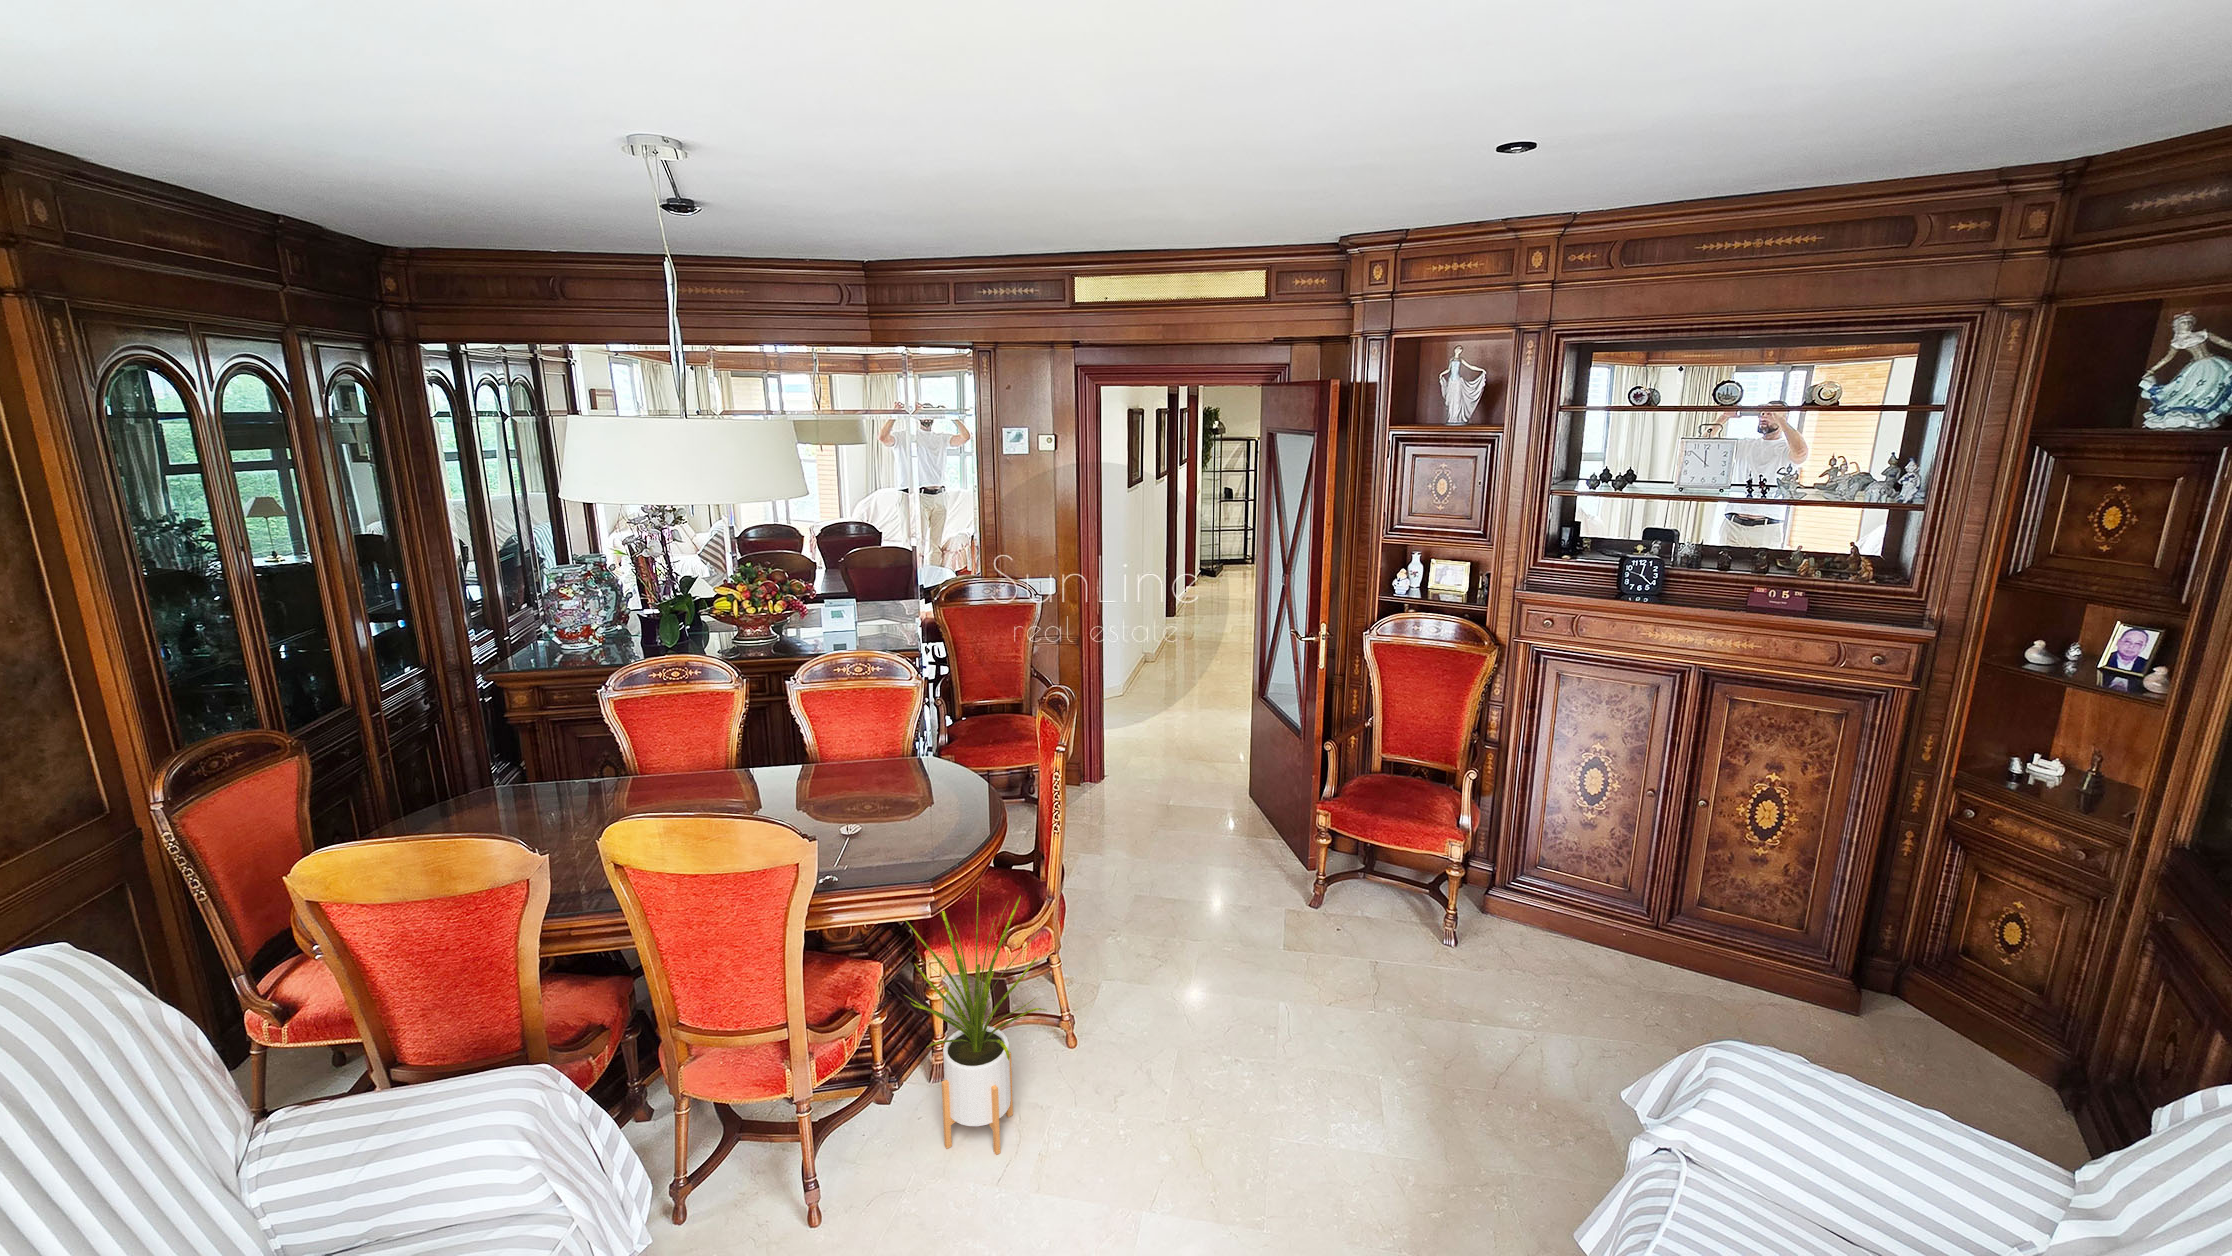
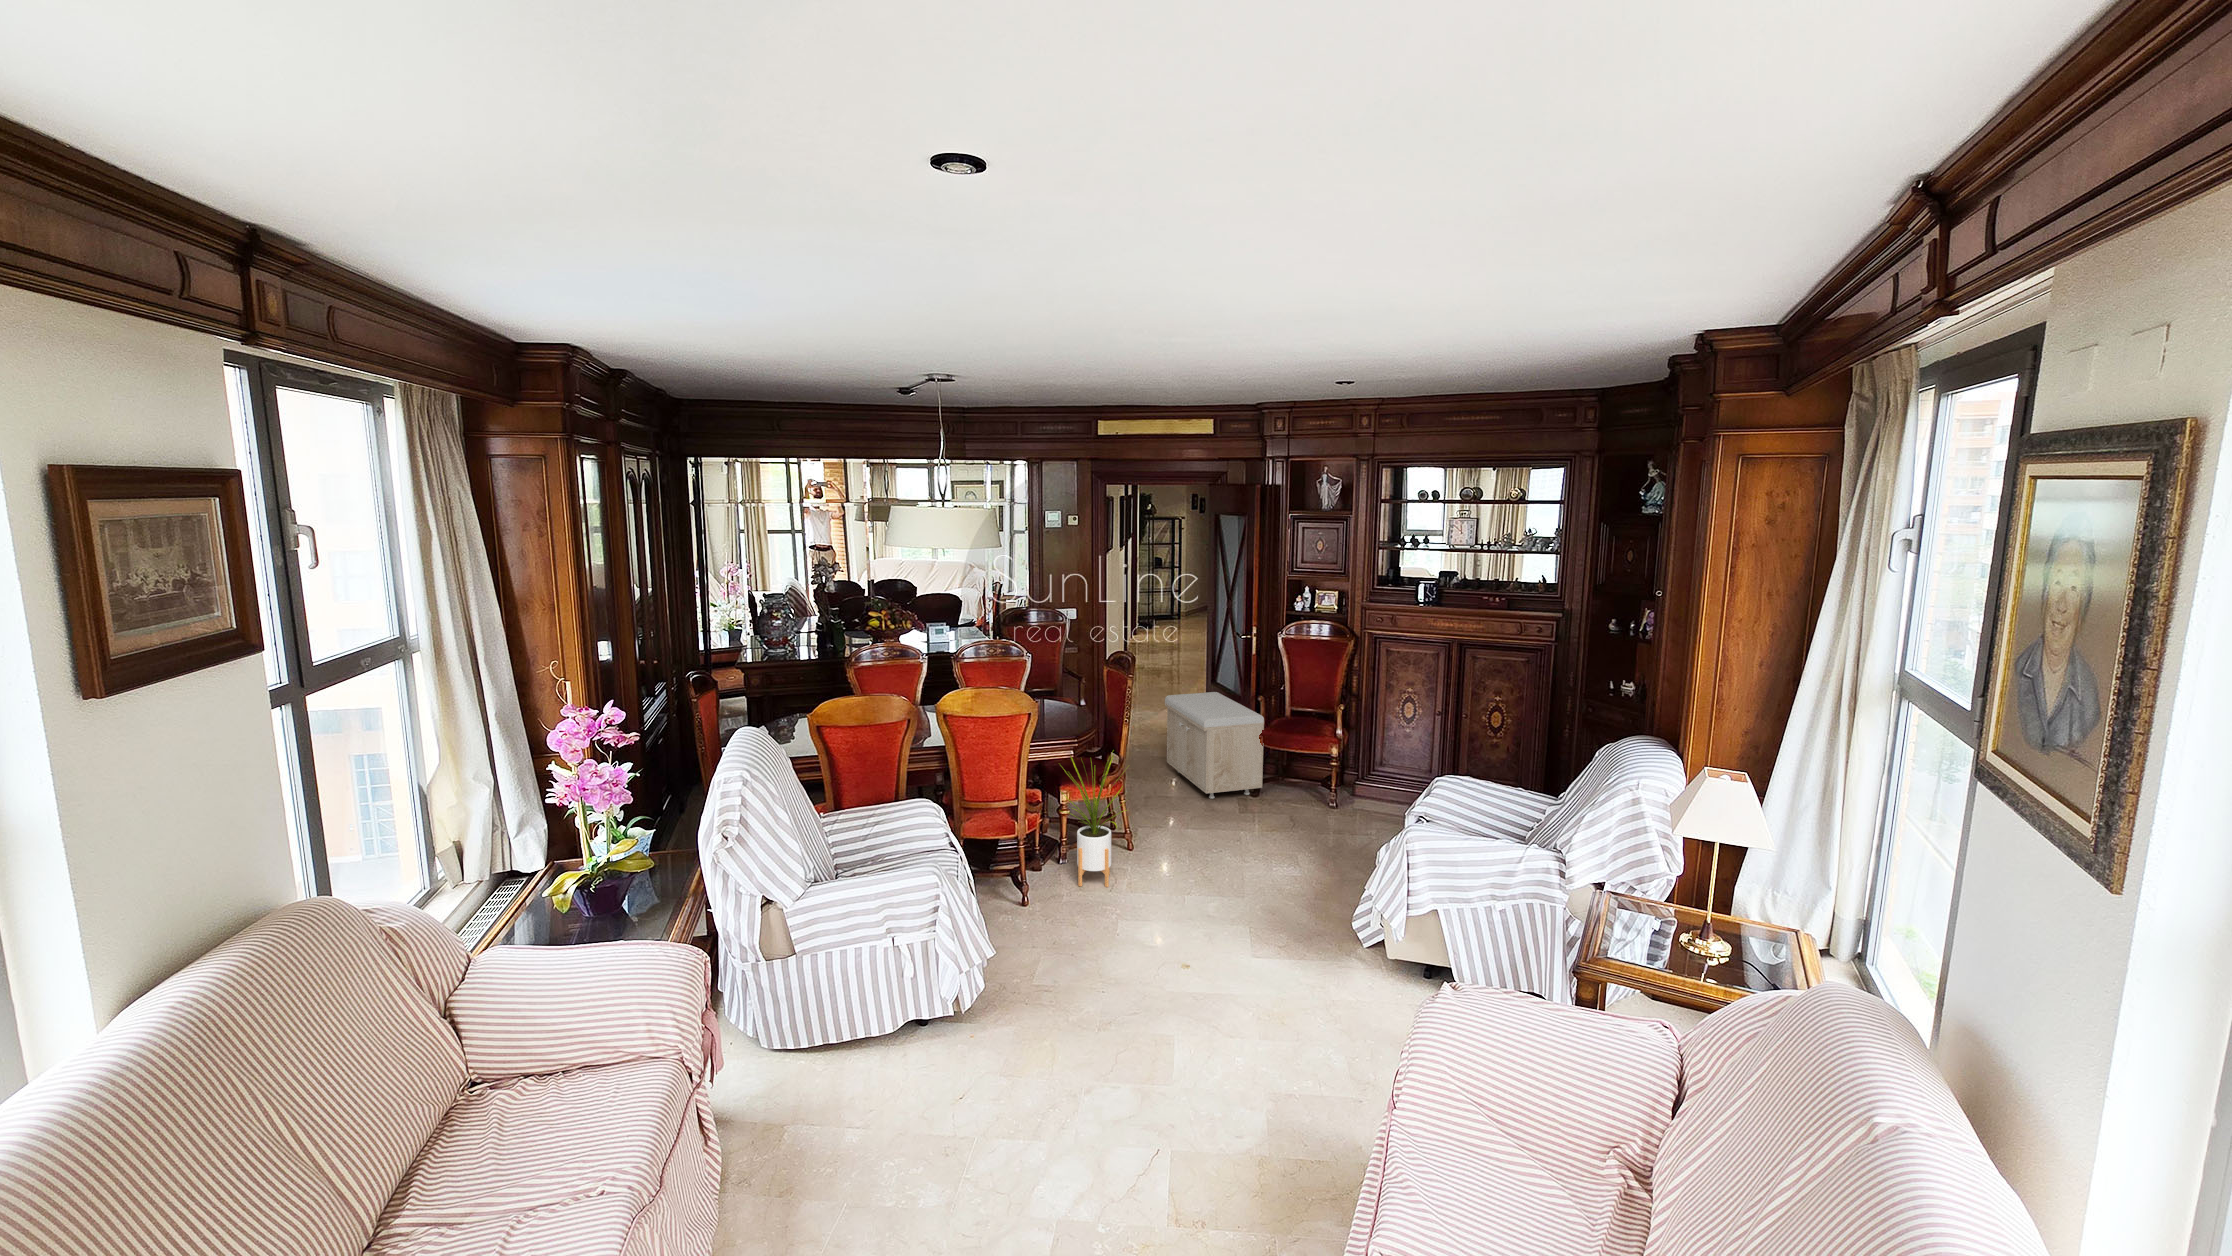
storage bench: none [1176,720,1332,911] -> present [1165,692,1264,799]

